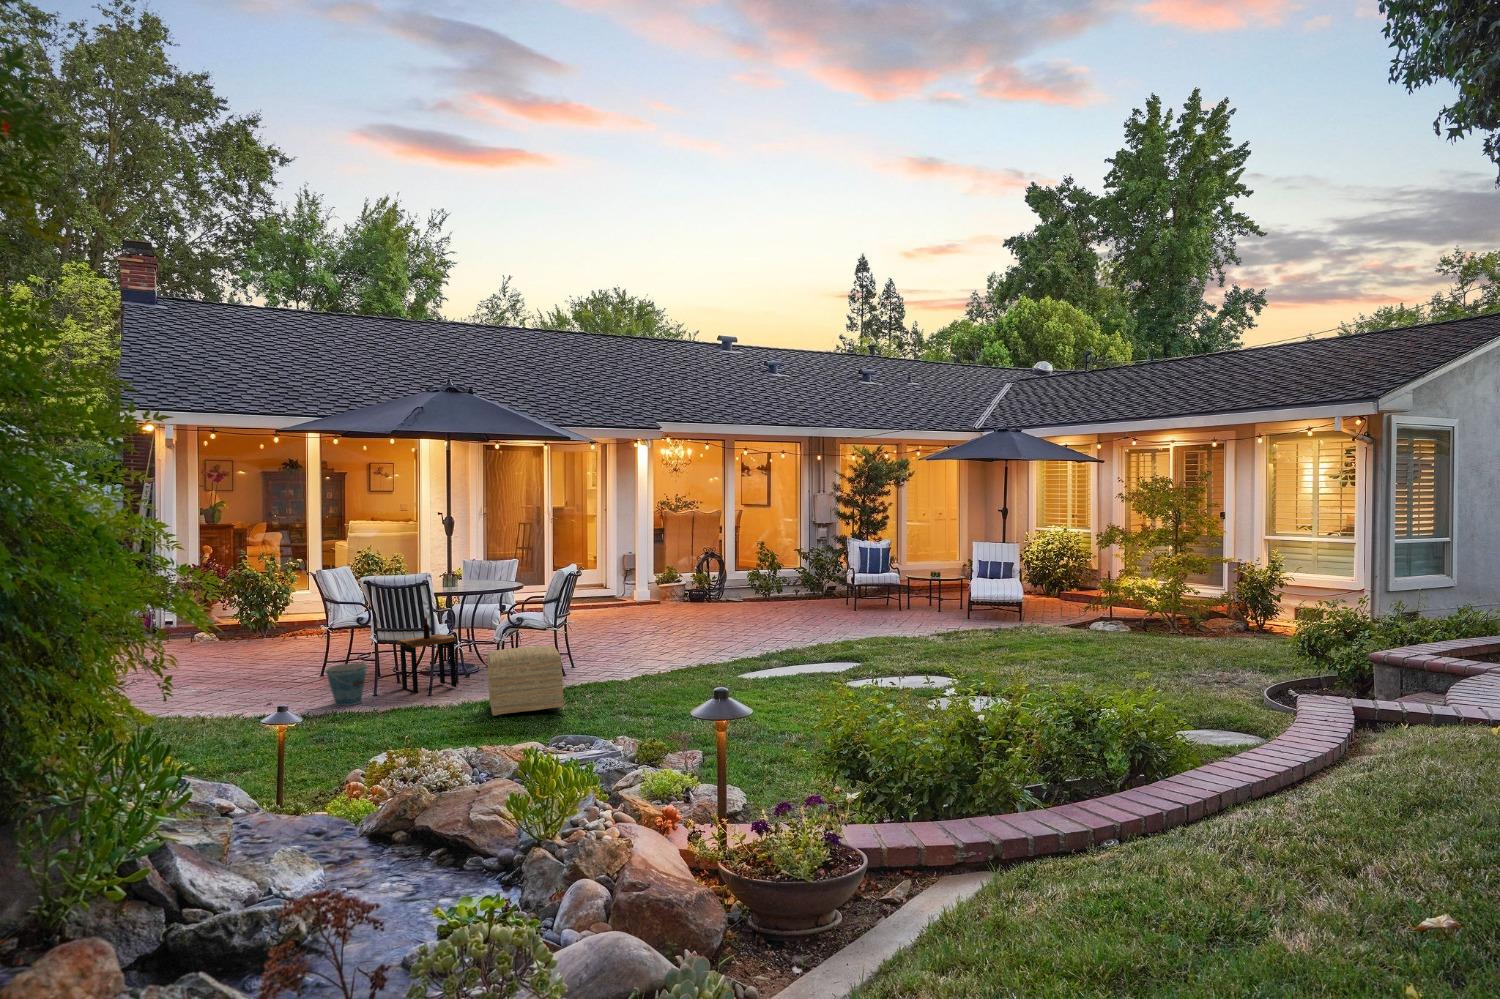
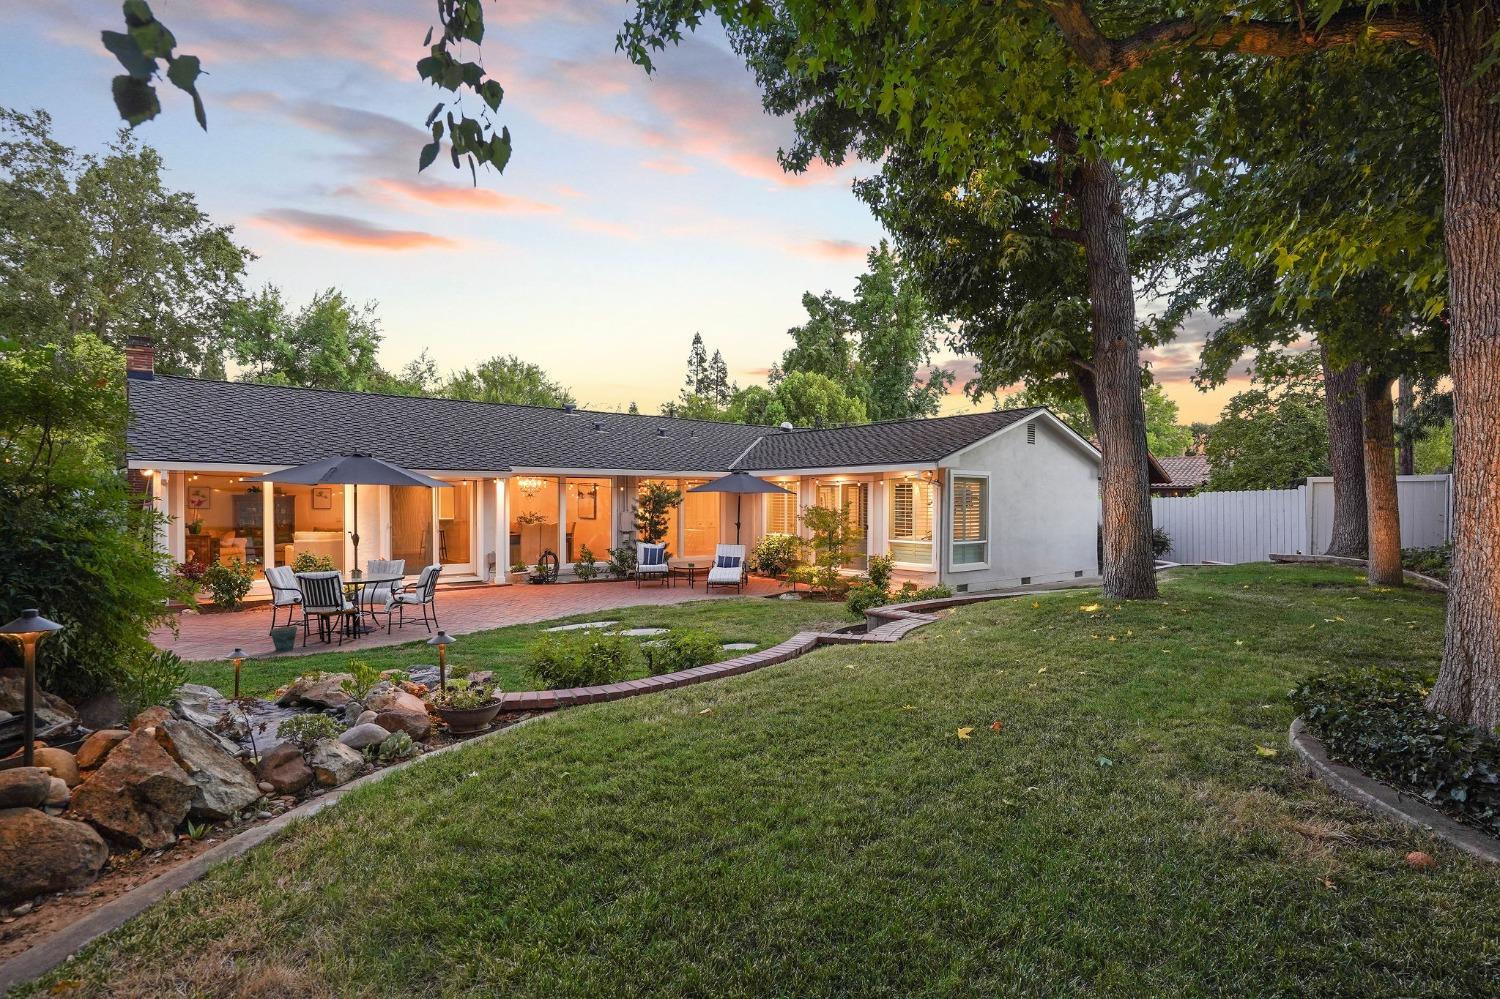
ottoman: present [487,645,564,717] -> none [371,614,416,655]

